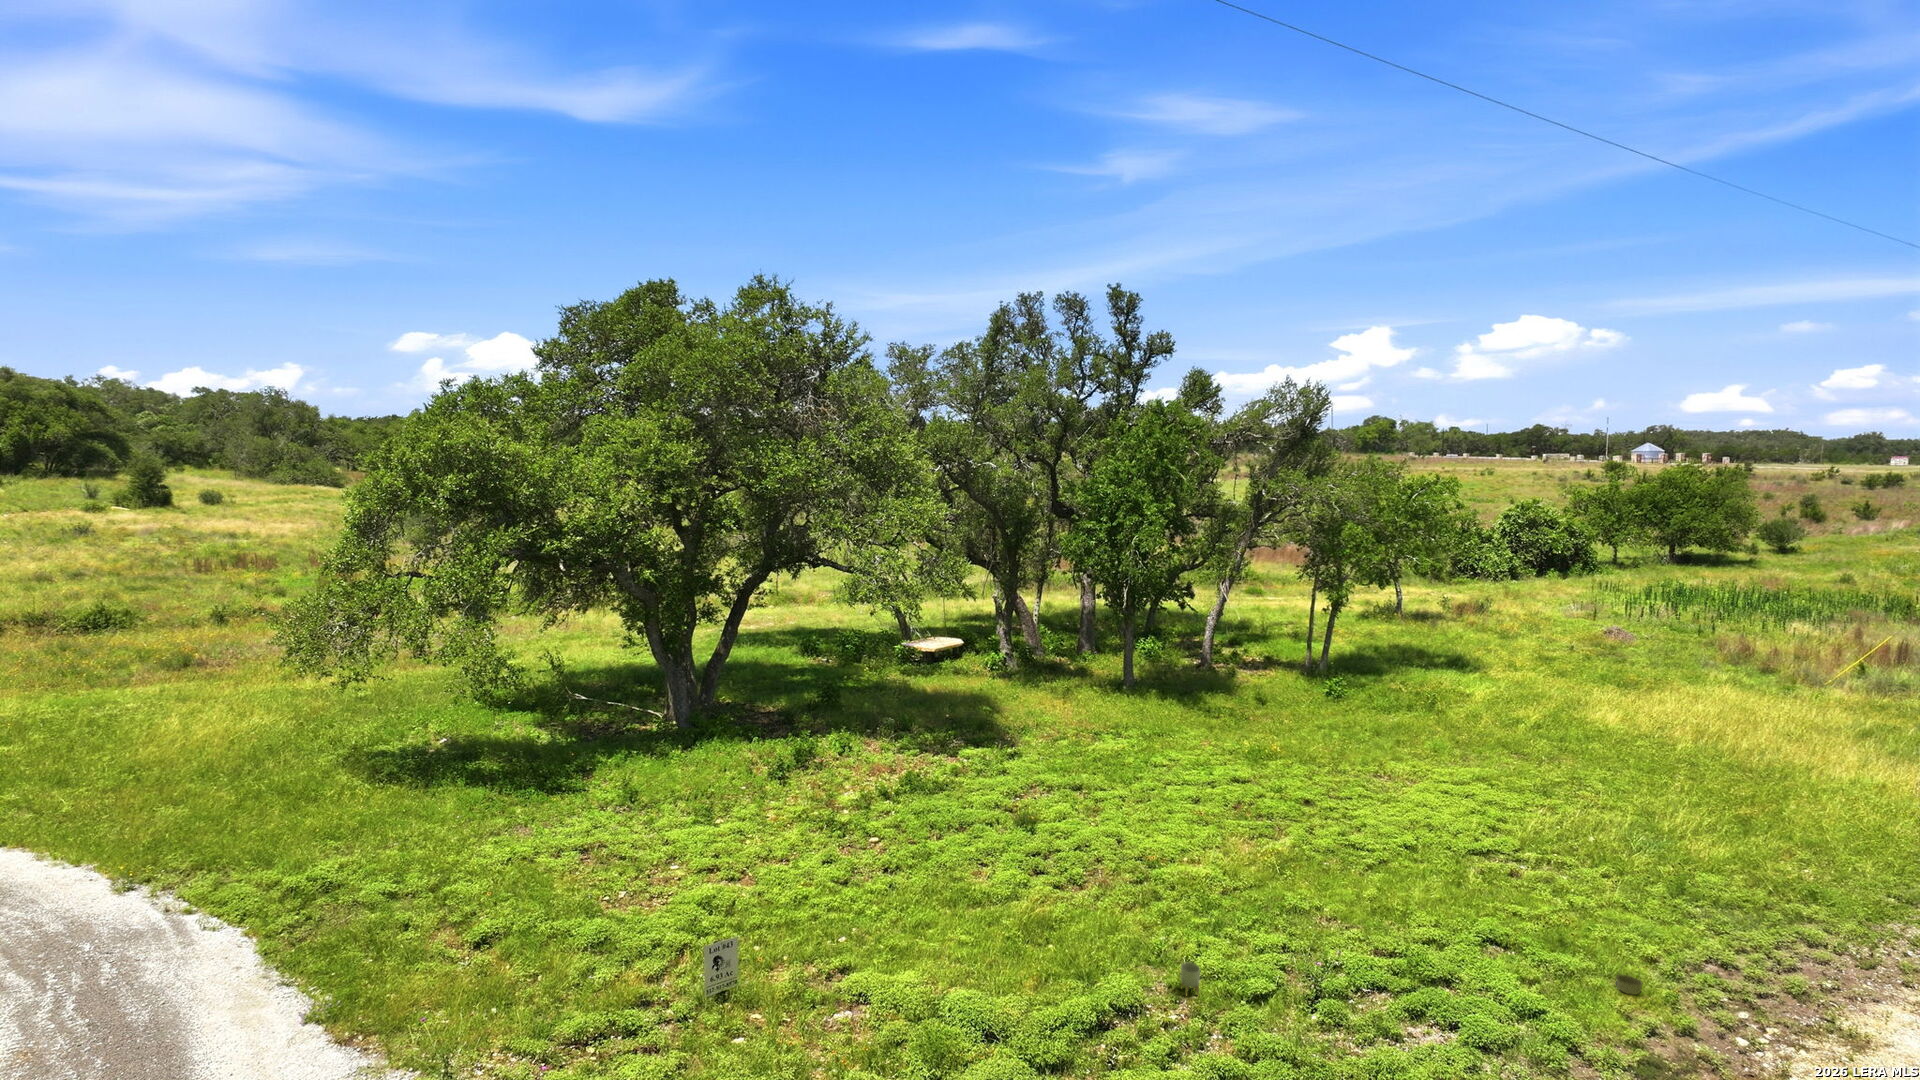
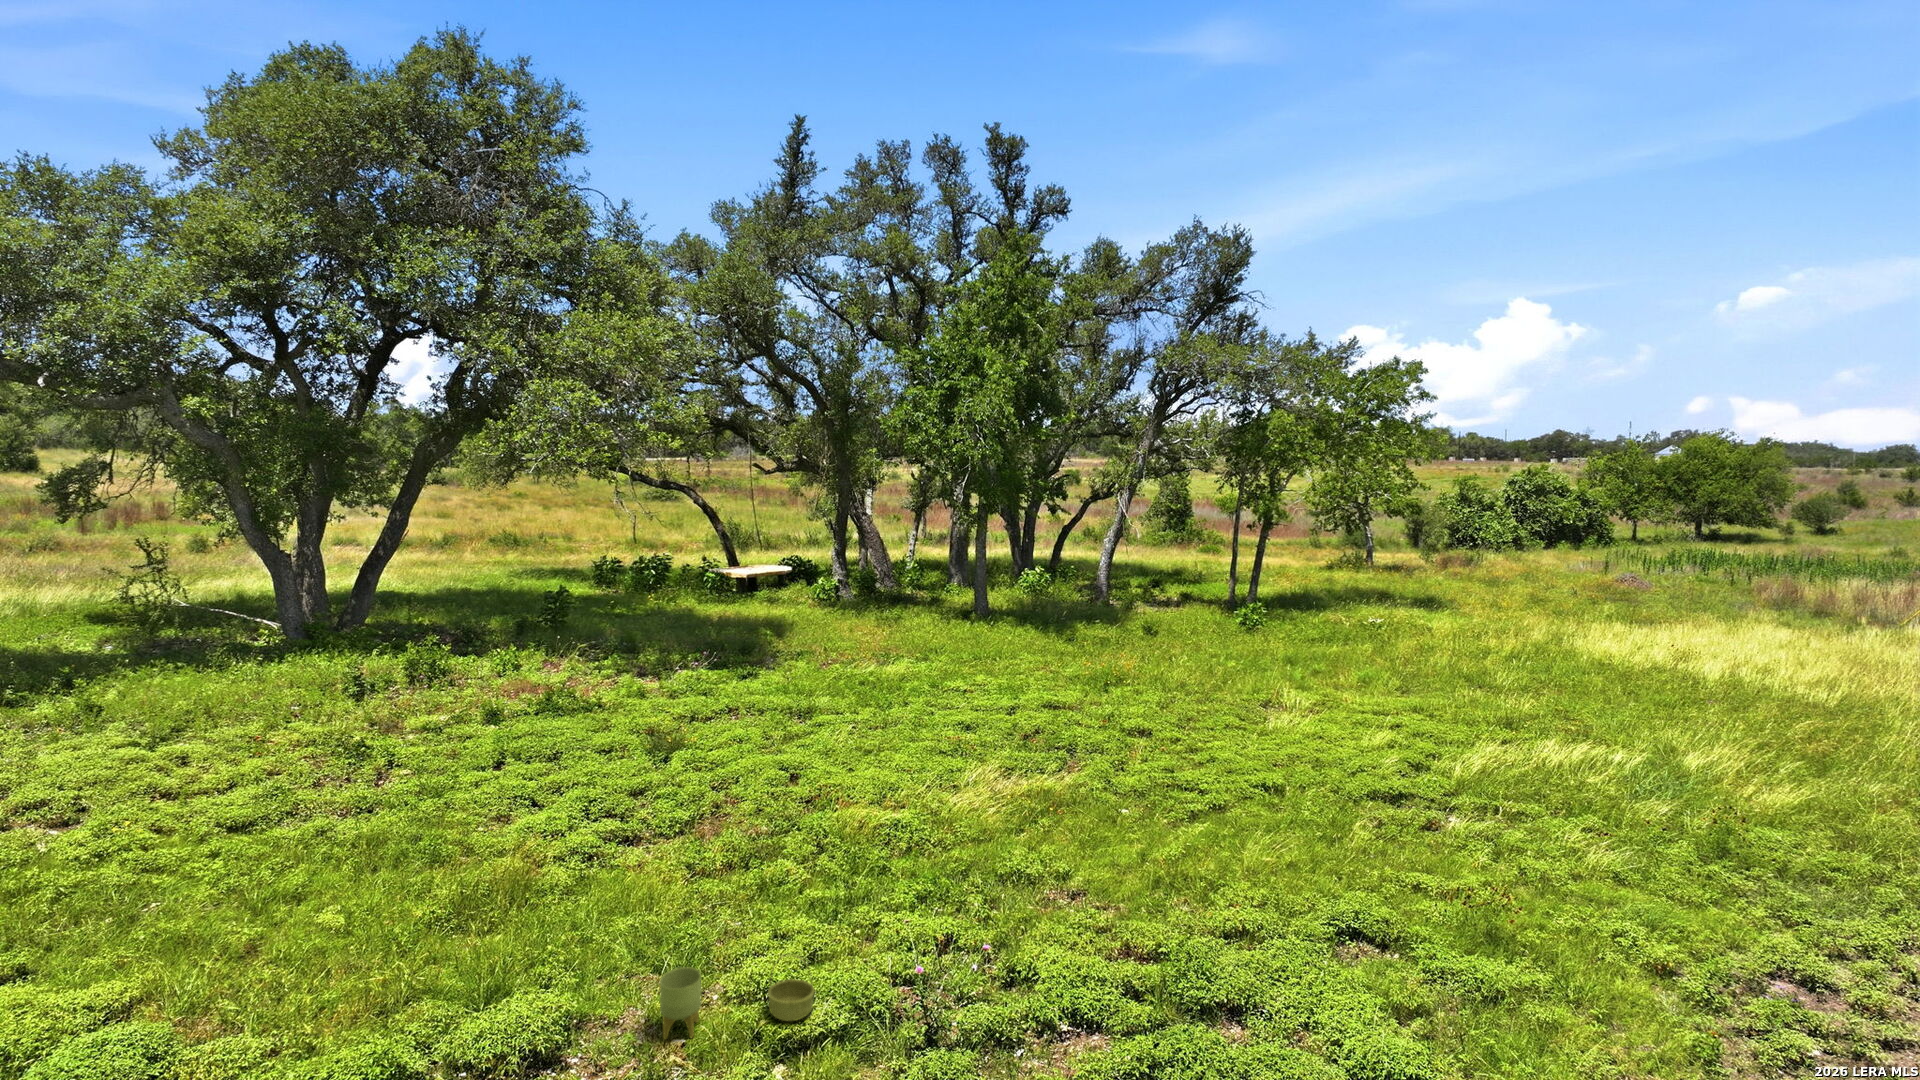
basket: present [1616,963,1643,995] -> present [768,955,815,1021]

